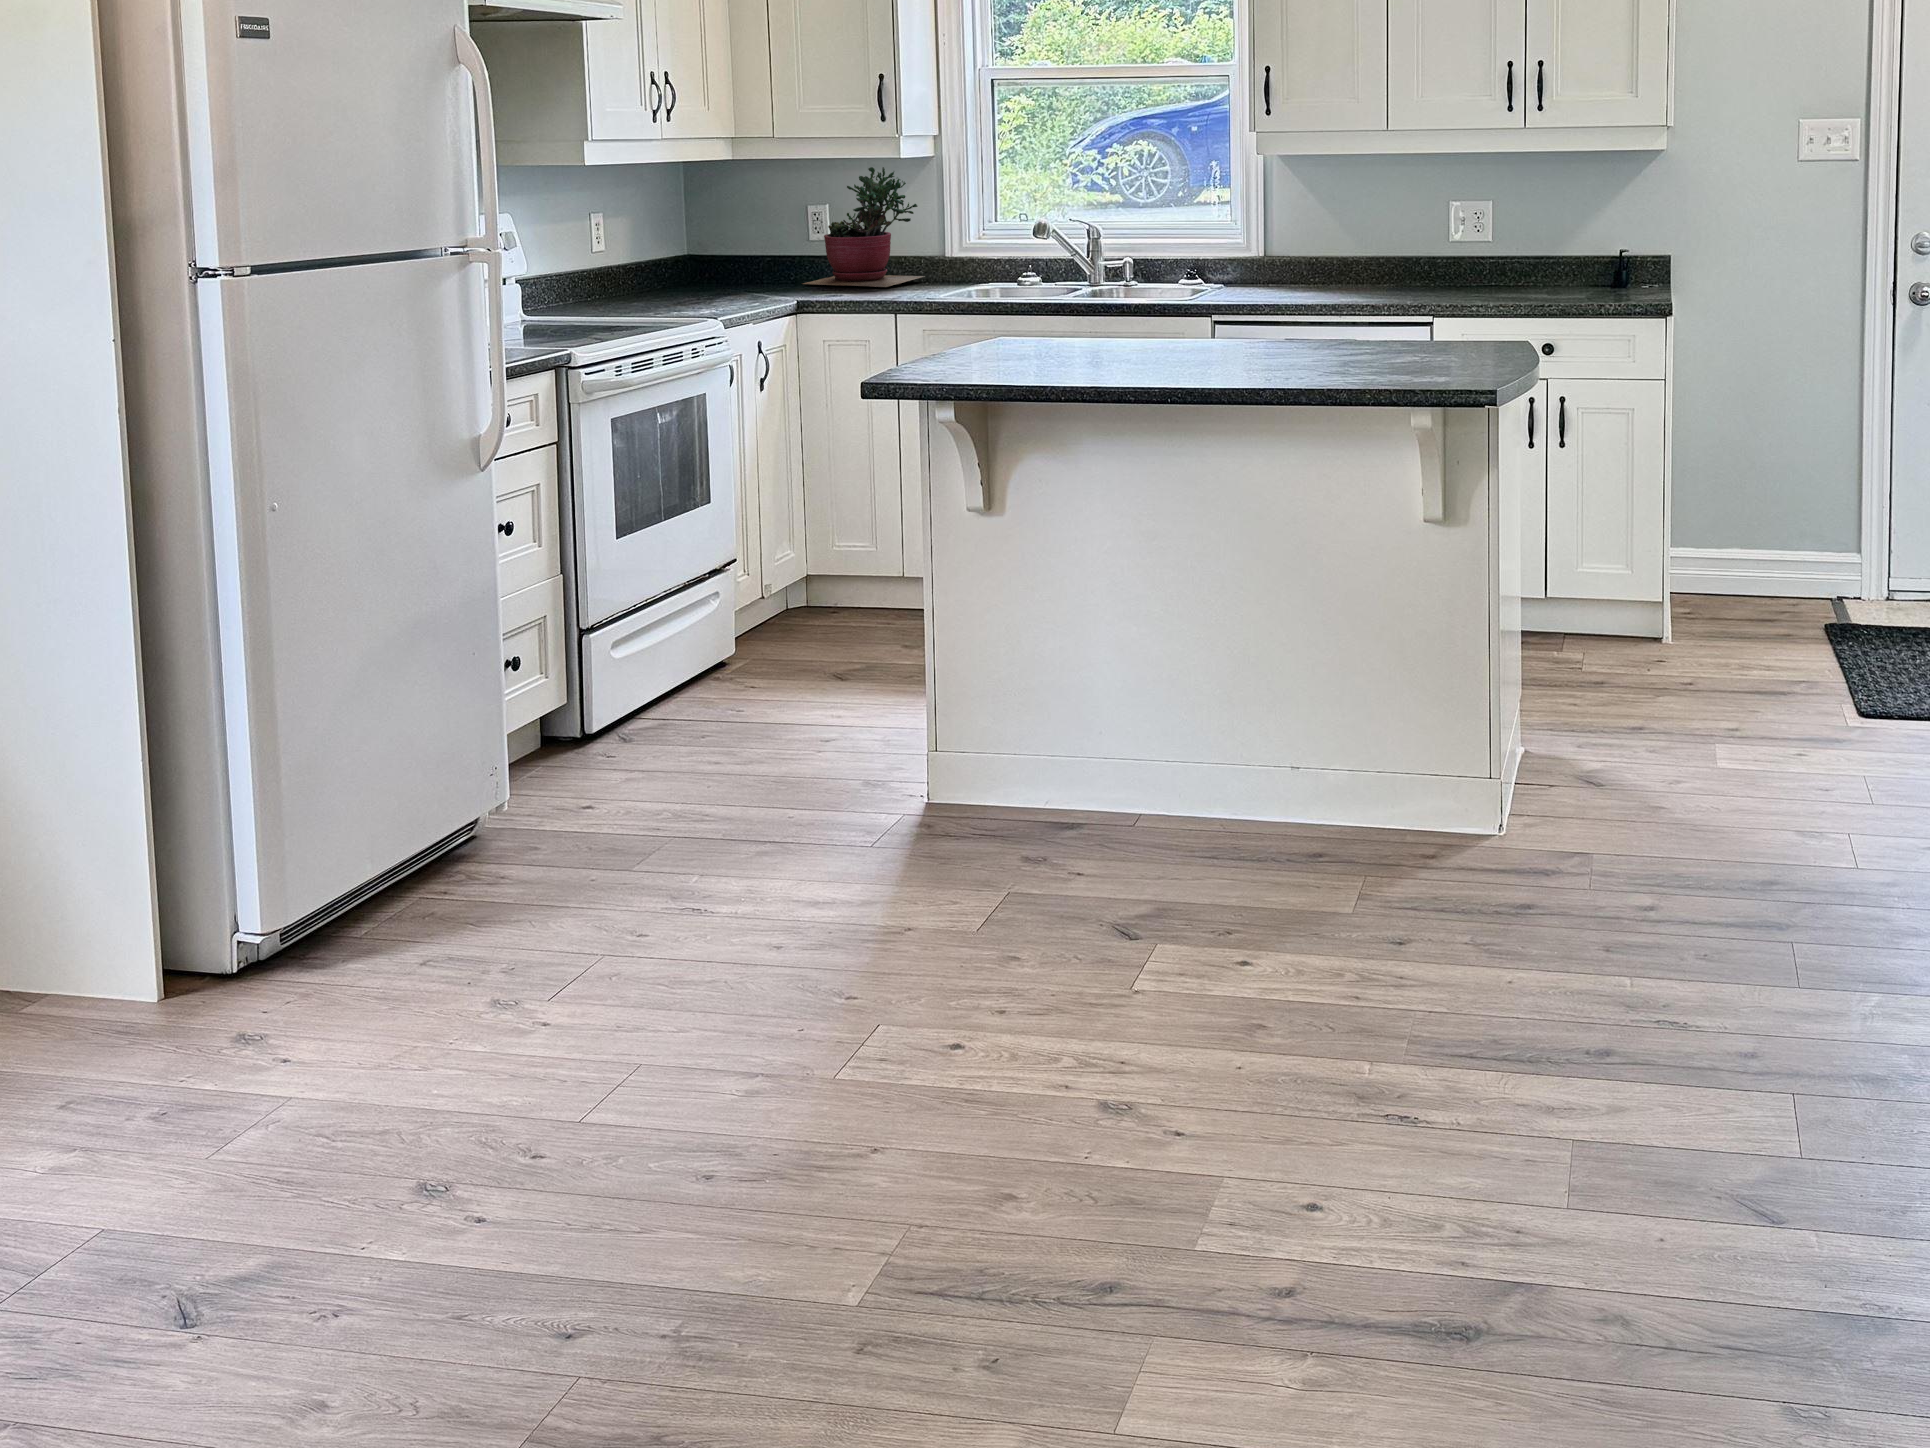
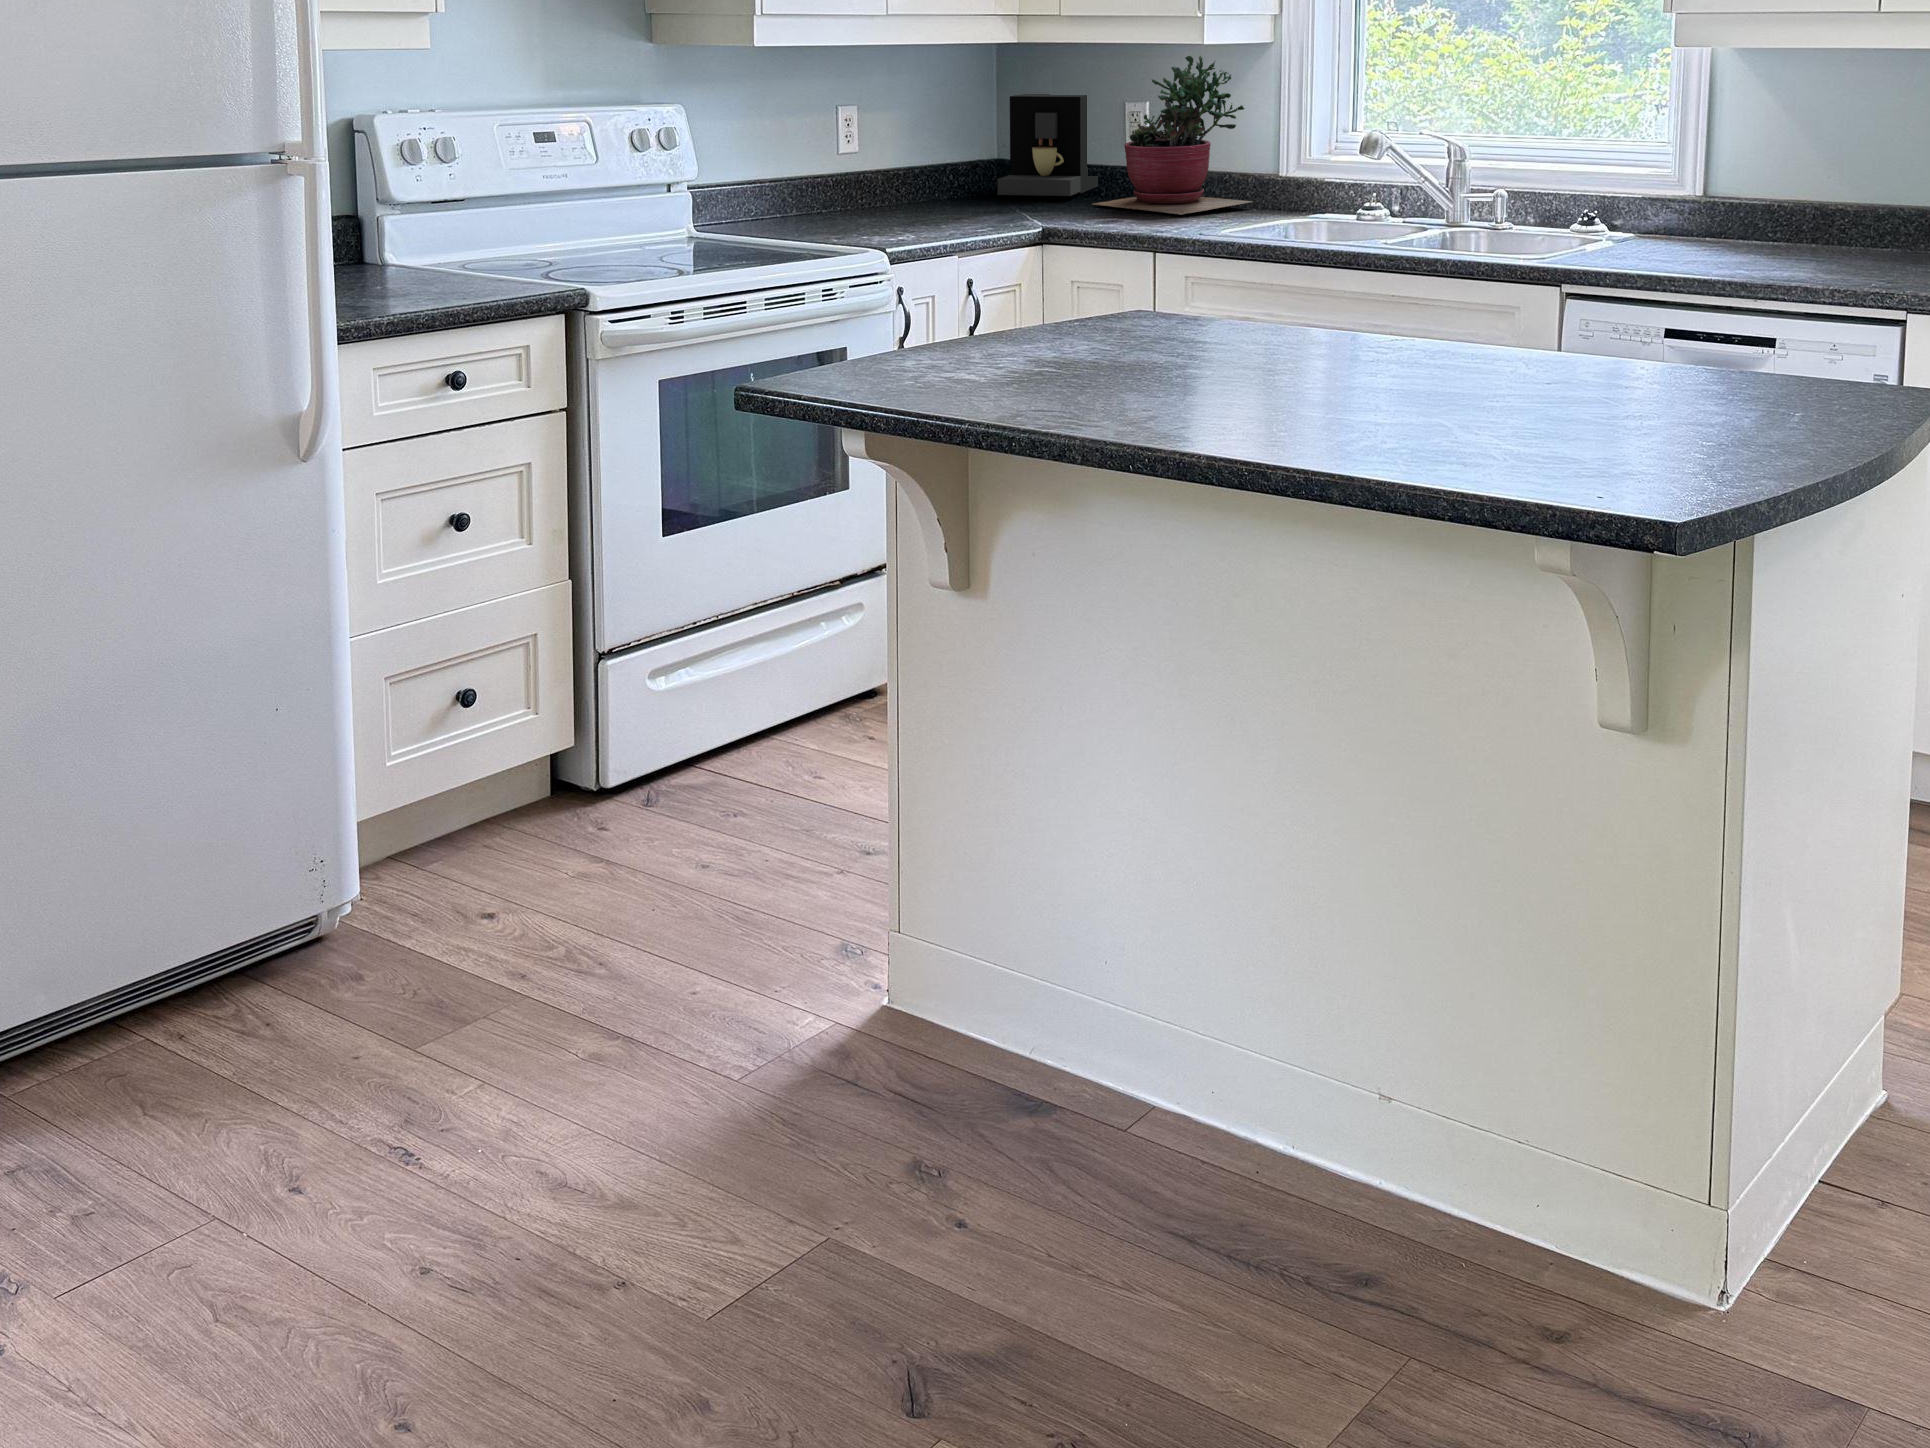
coffee maker: none [712,199,776,281] -> present [998,93,1098,196]

